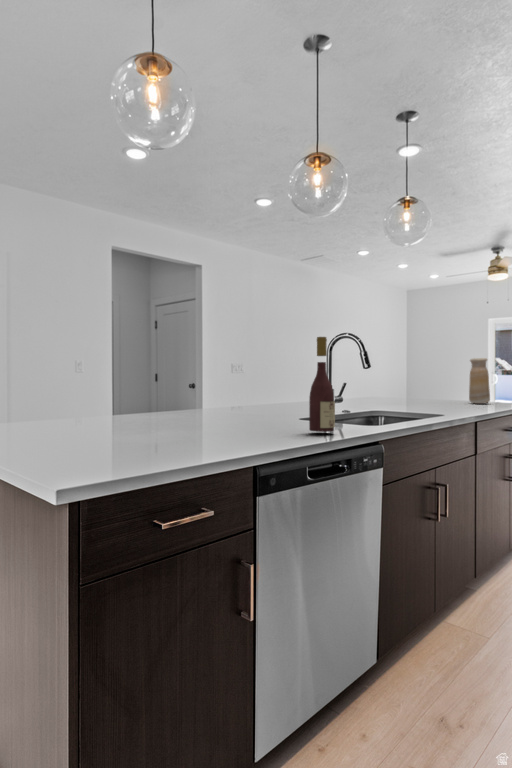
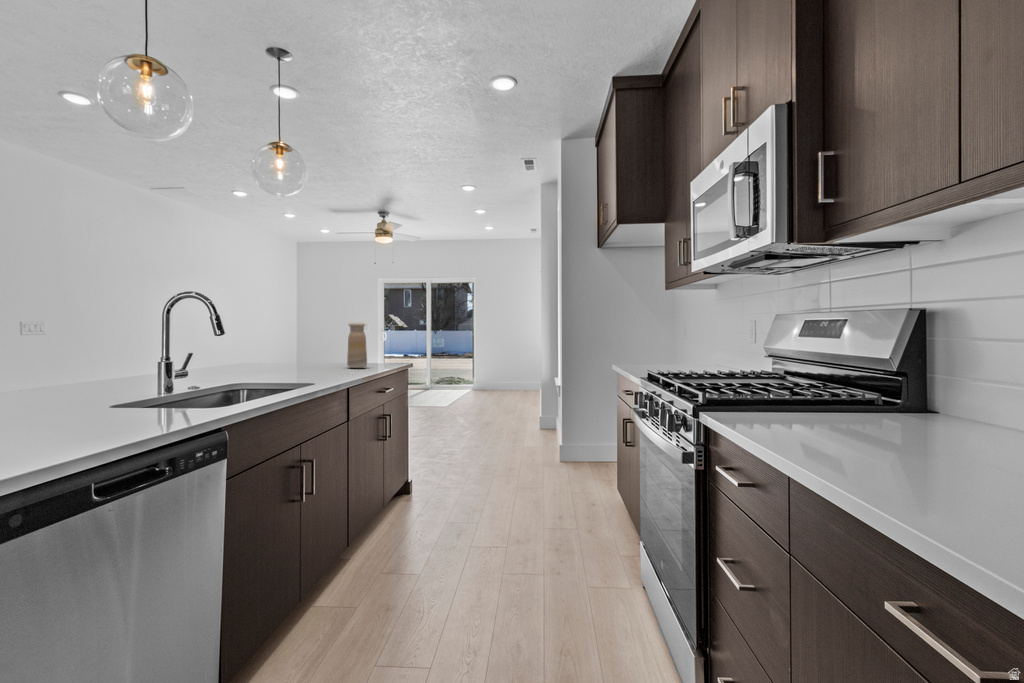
wine bottle: present [309,337,335,432] -> none [113,300,157,430]

